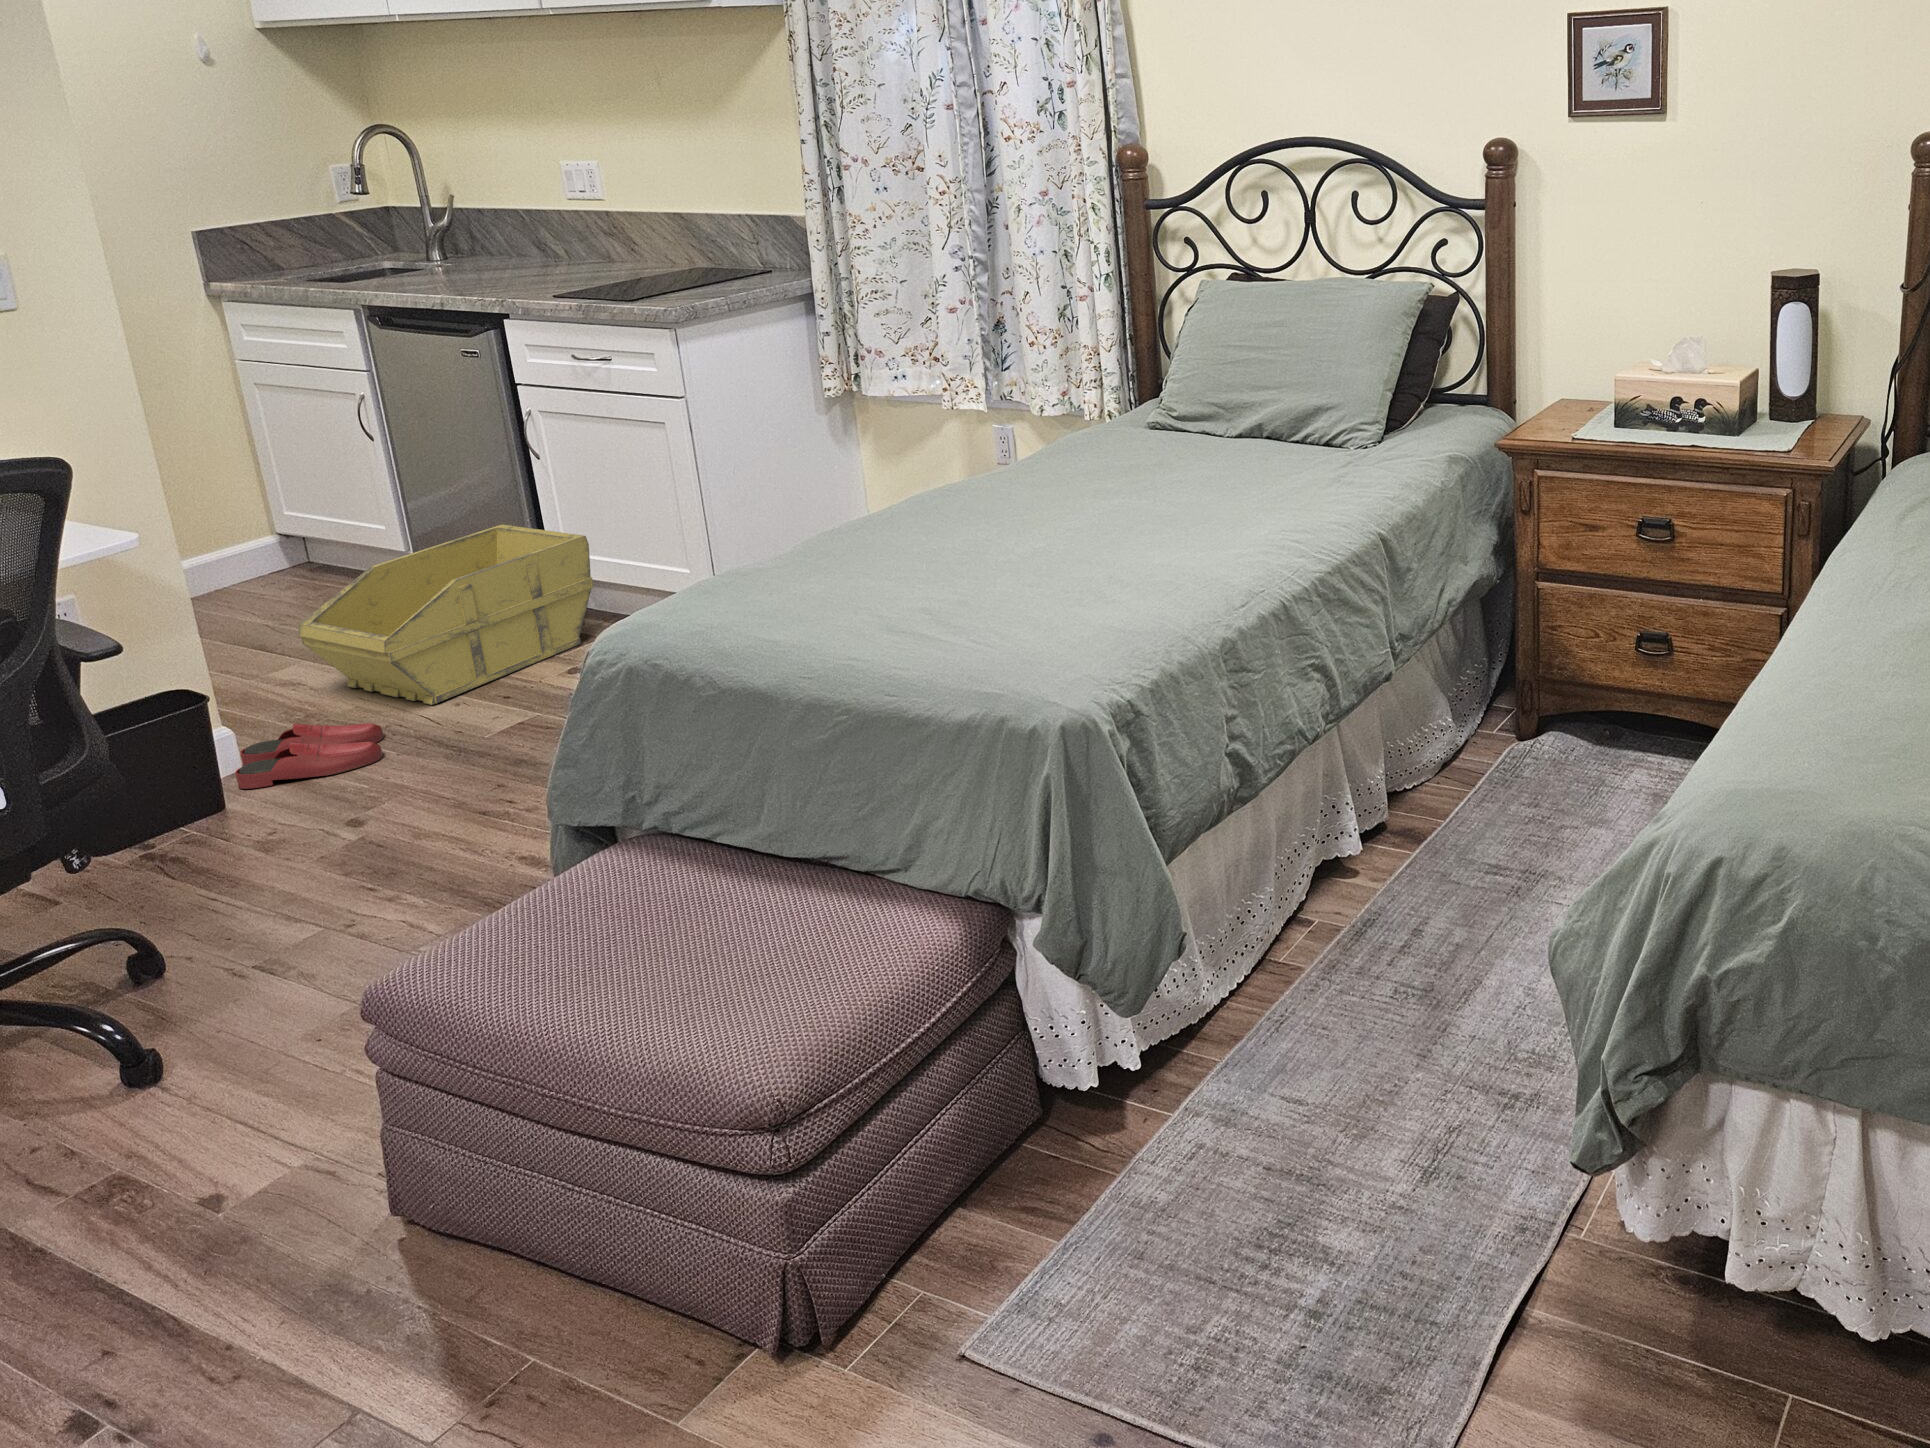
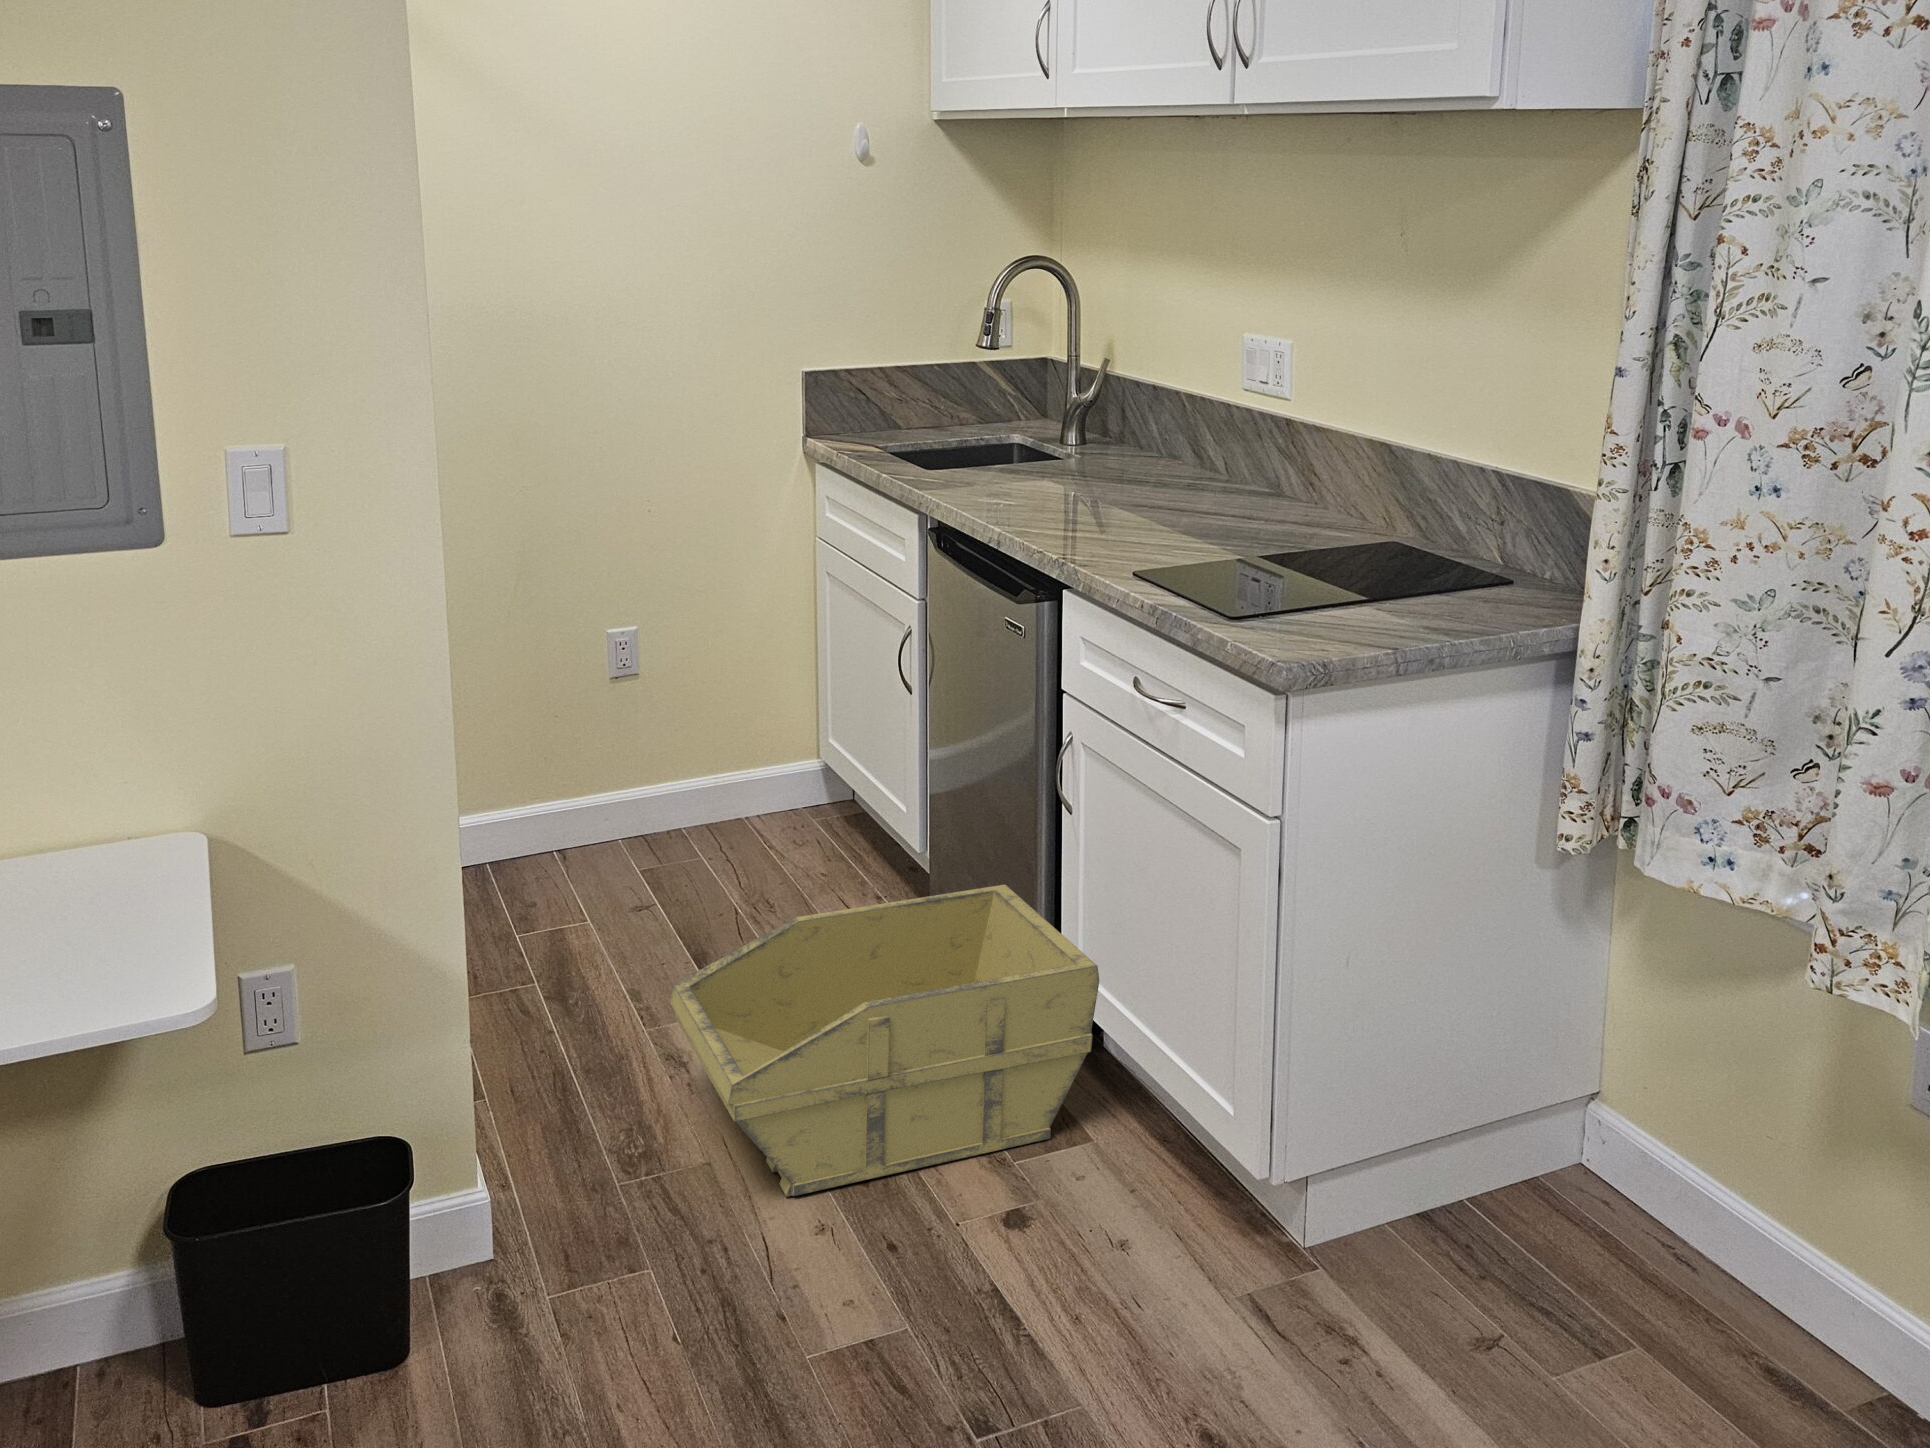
slippers: present [235,724,384,789] -> none [456,1180,688,1319]

